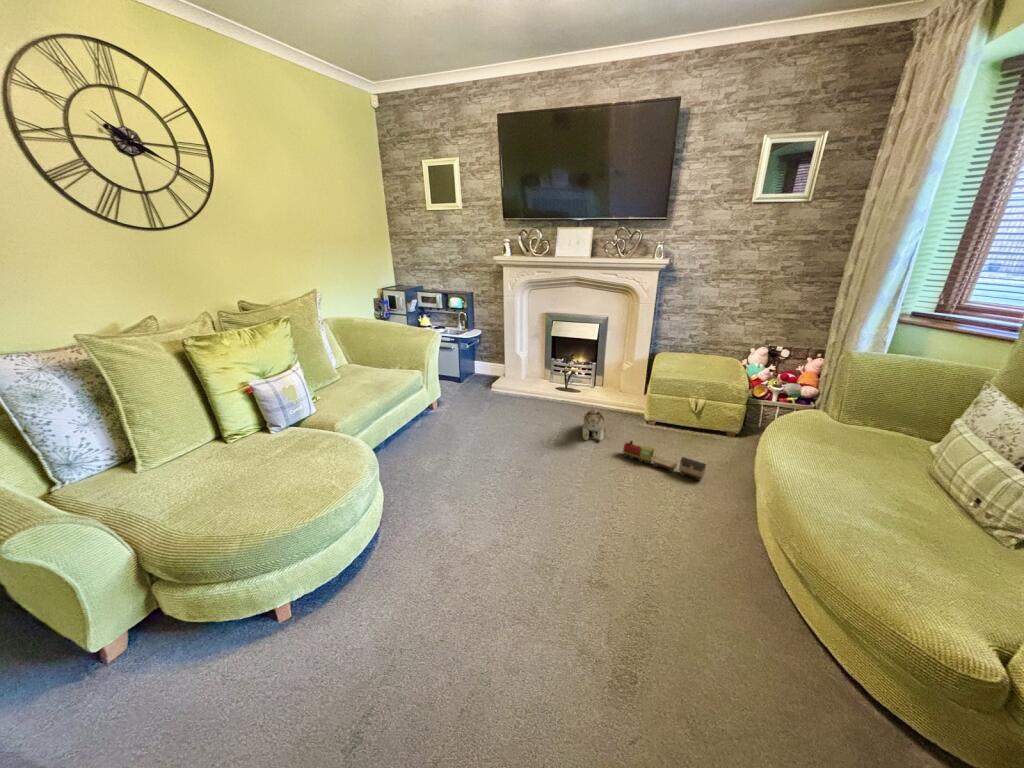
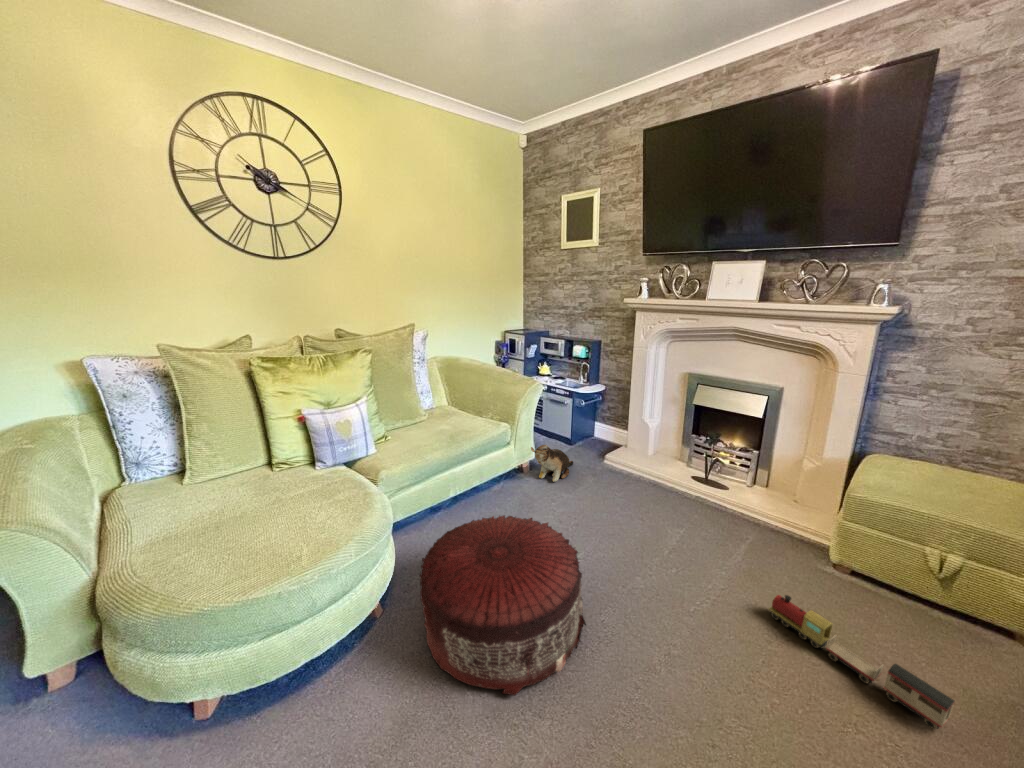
plush toy: present [583,409,605,440] -> present [531,445,573,482]
pouf: none [410,431,528,540] -> present [420,515,586,696]

